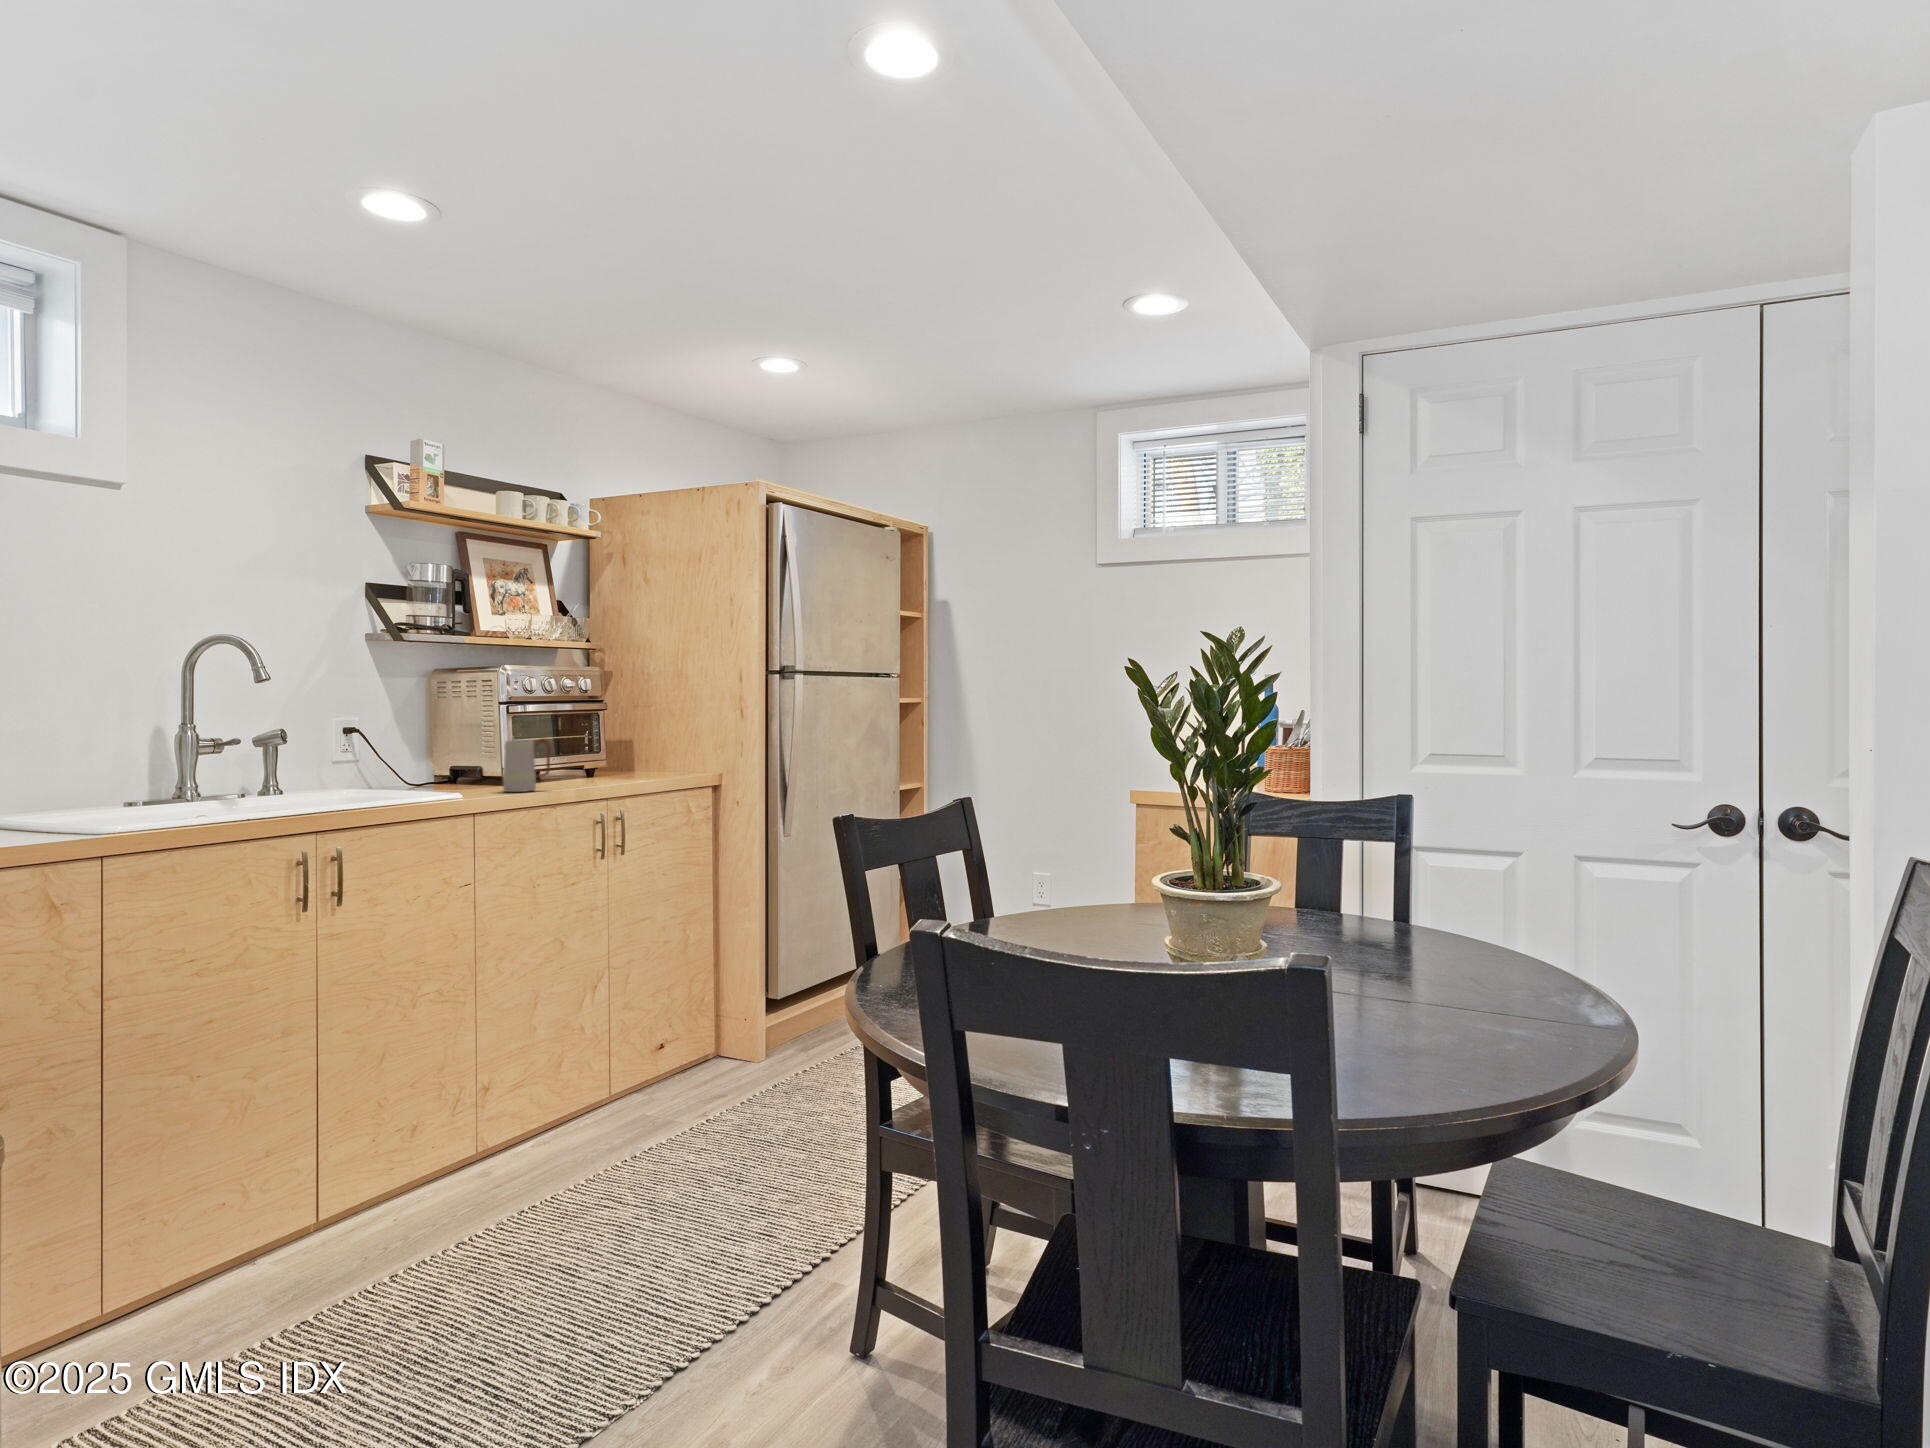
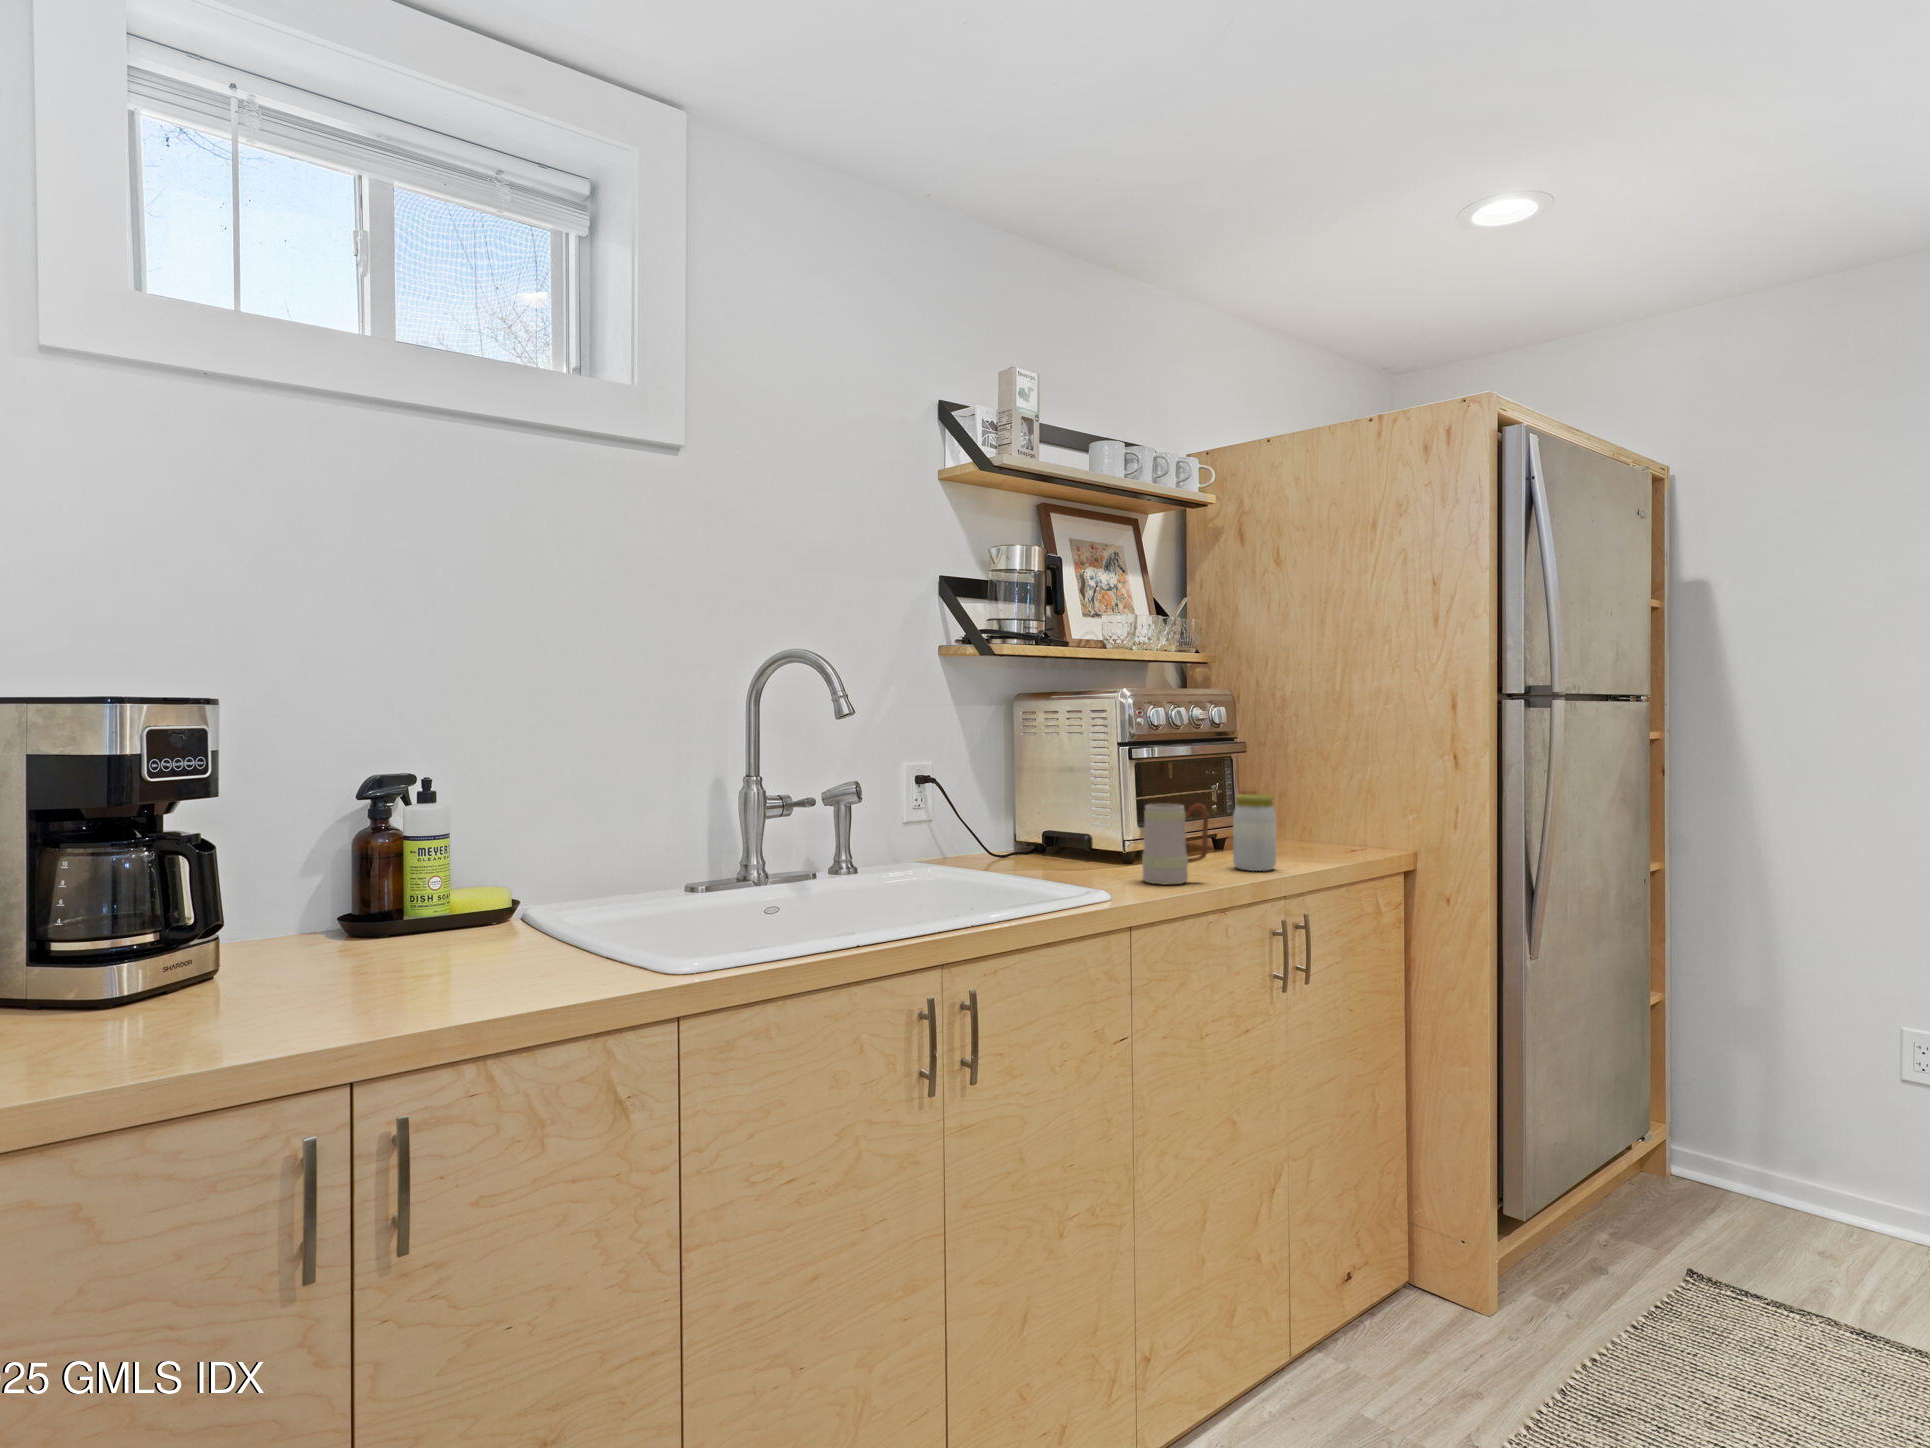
jar: none [582,735,612,785] -> present [1233,794,1276,871]

